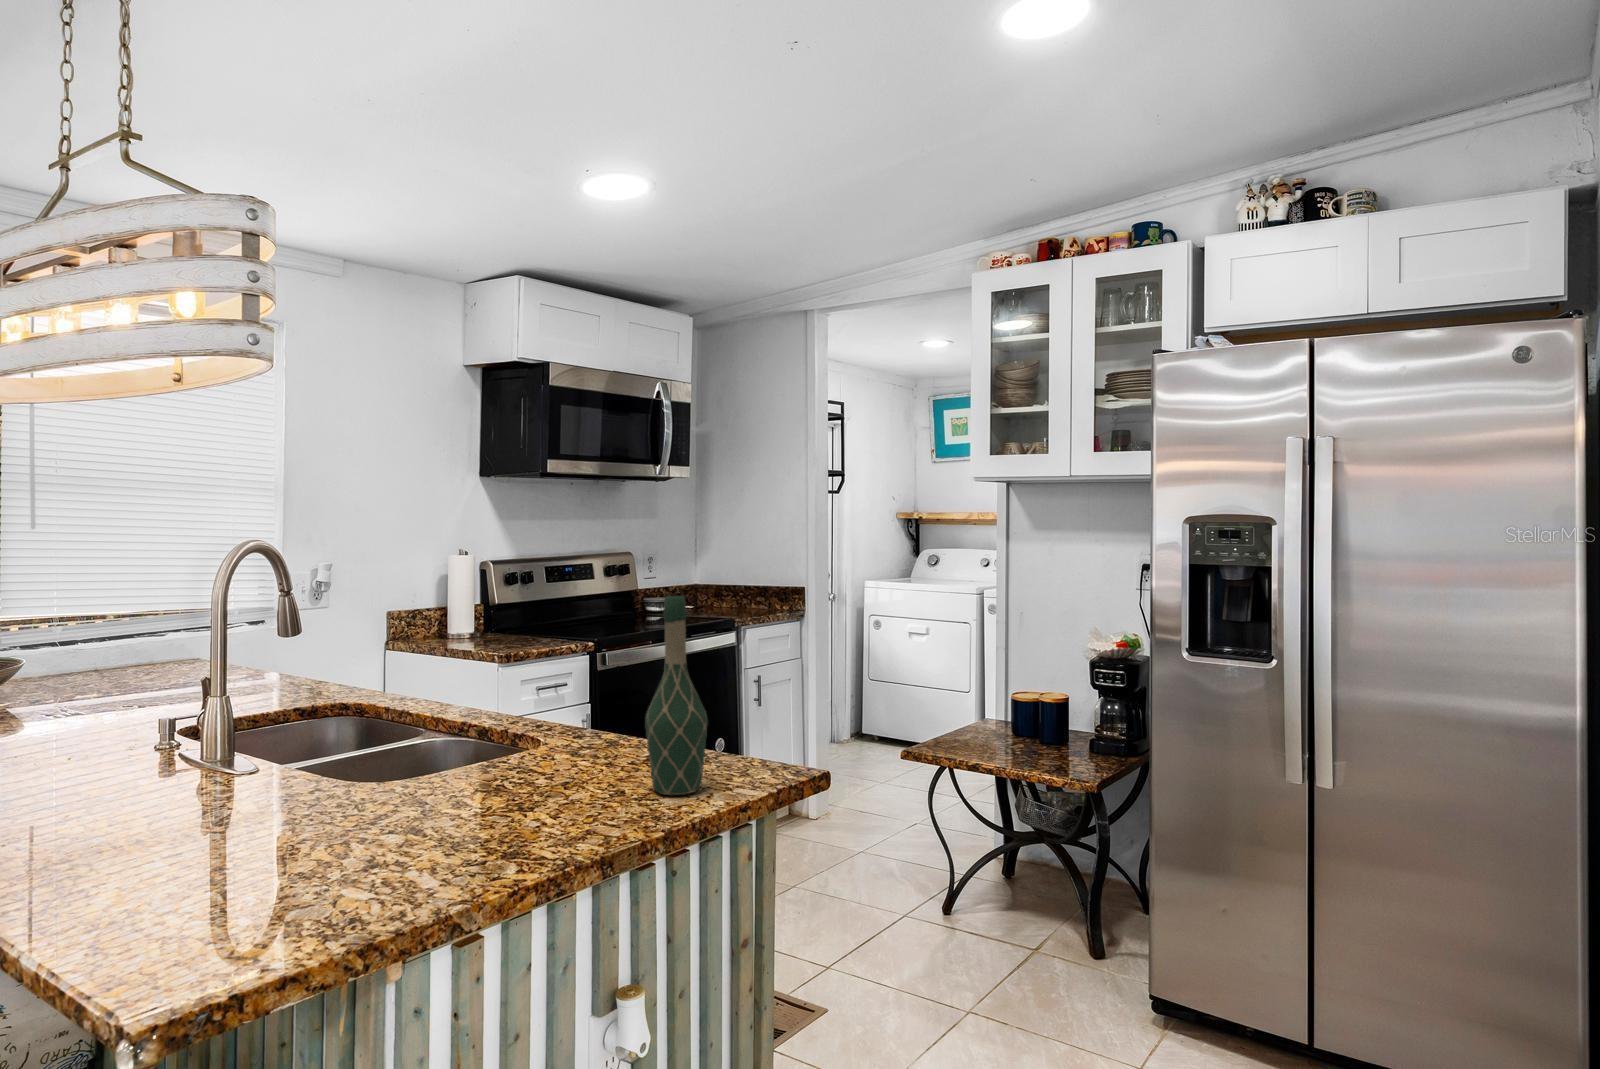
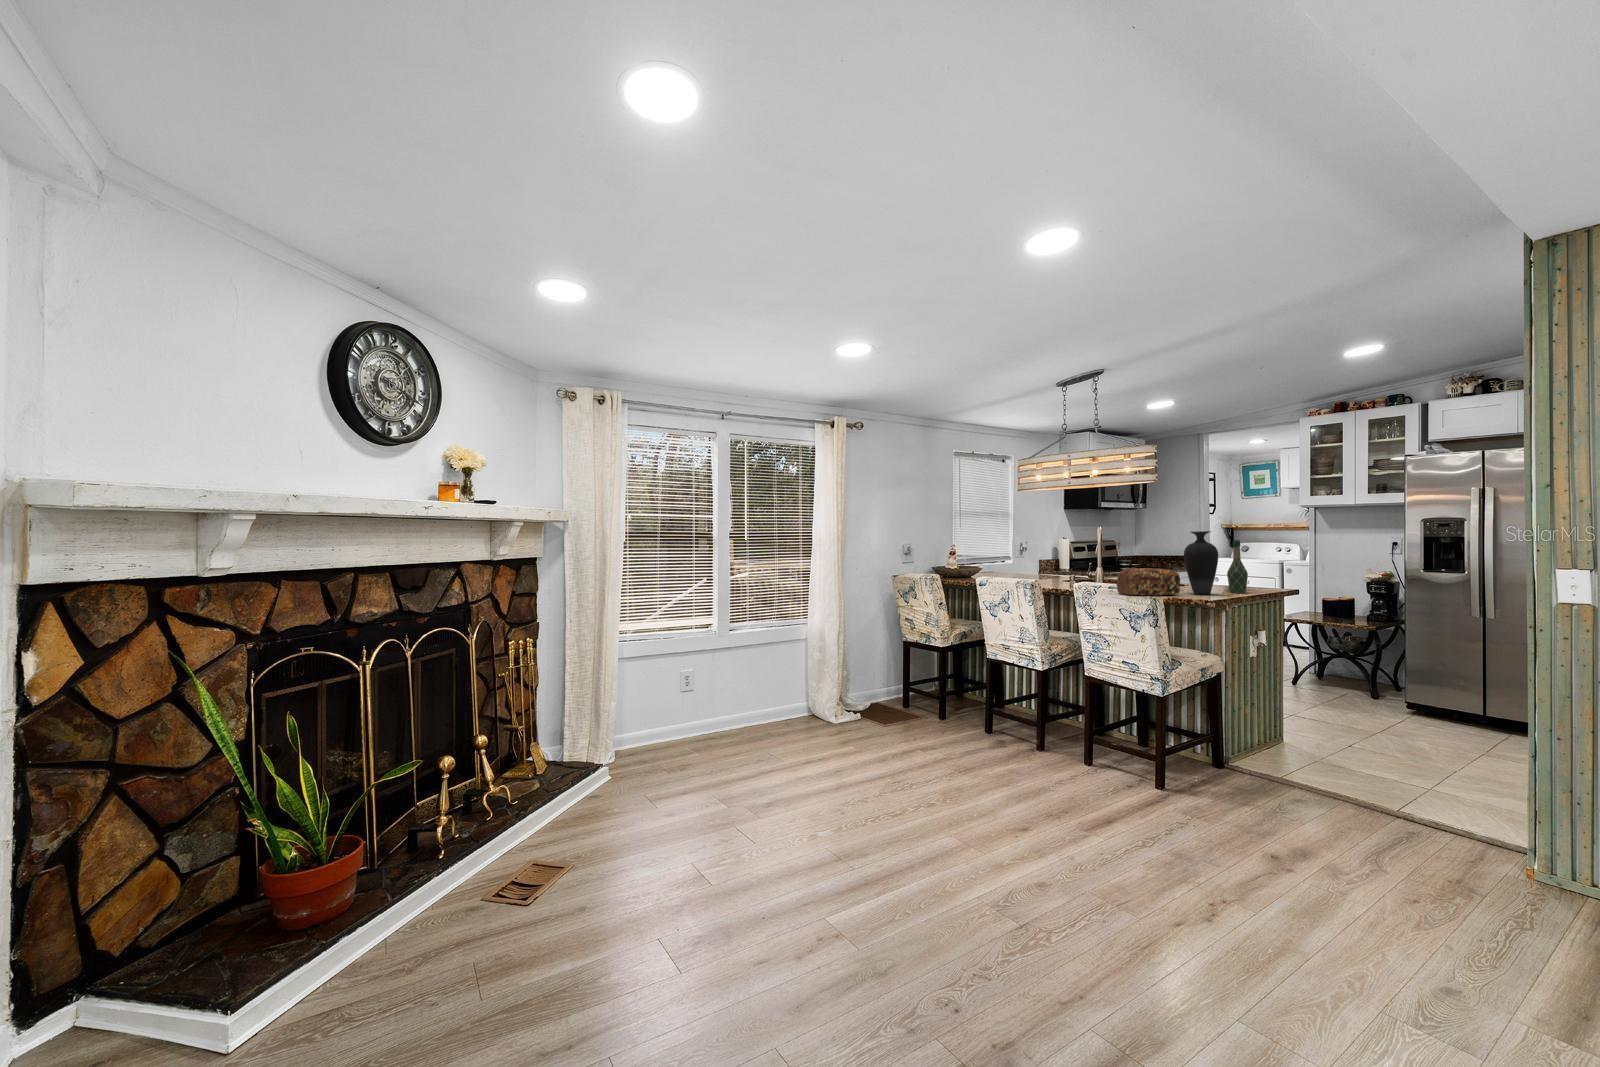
vase: none [443,568,567,835] -> present [1184,531,1218,595]
bread loaf: none [92,735,373,894] -> present [1116,568,1180,595]

